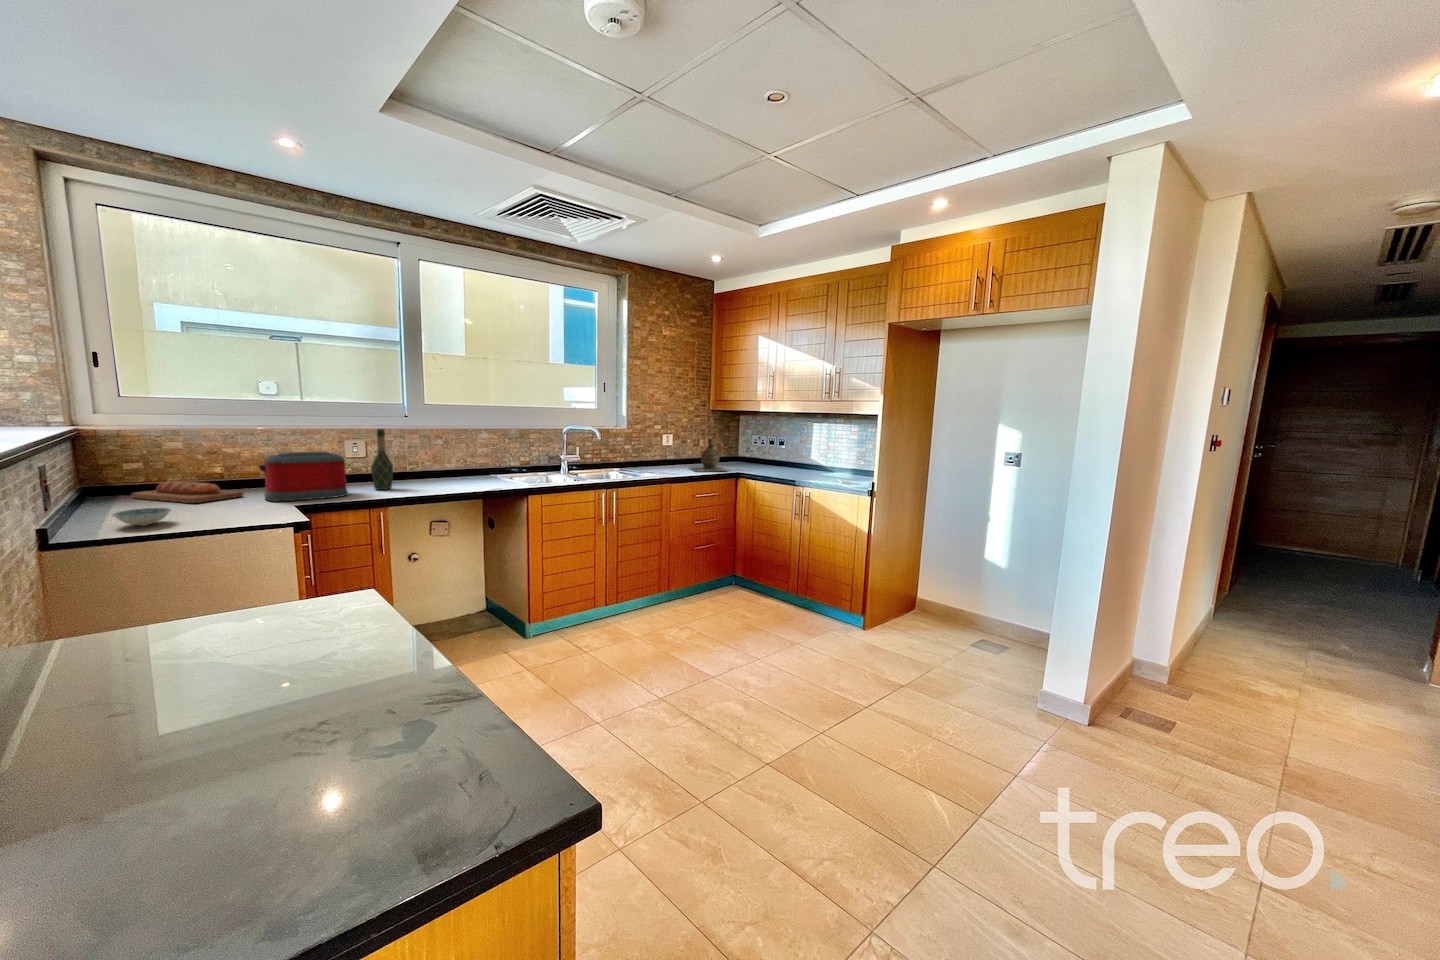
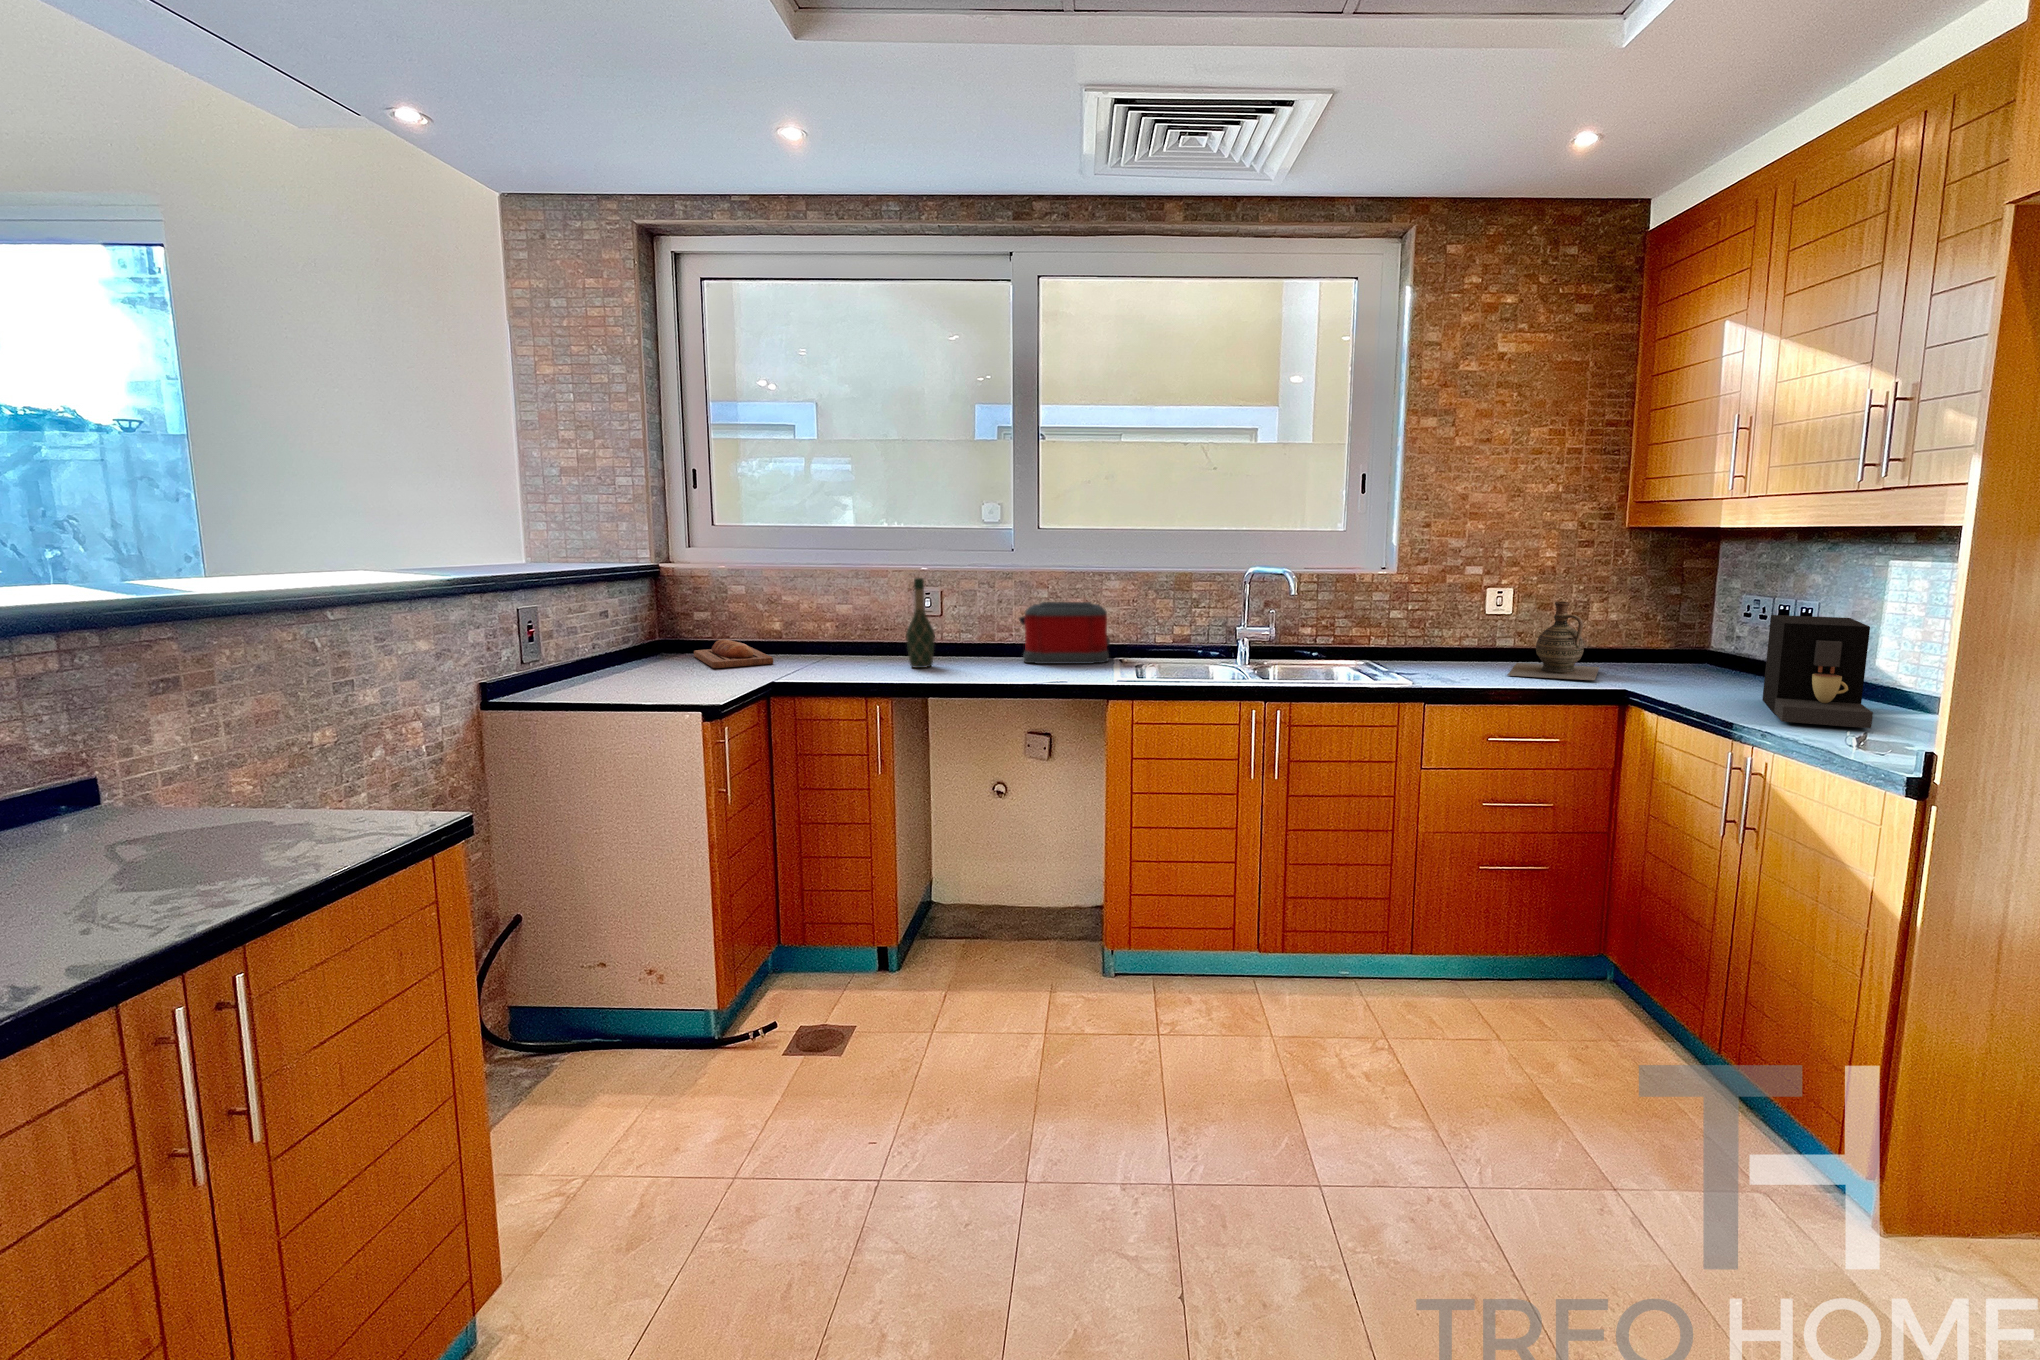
coffee maker: none [787,441,833,479] -> present [1762,615,1873,728]
toaster: present [259,452,348,502] -> present [1019,602,1110,664]
ceramic bowl: present [112,508,172,526] -> none [588,671,645,693]

